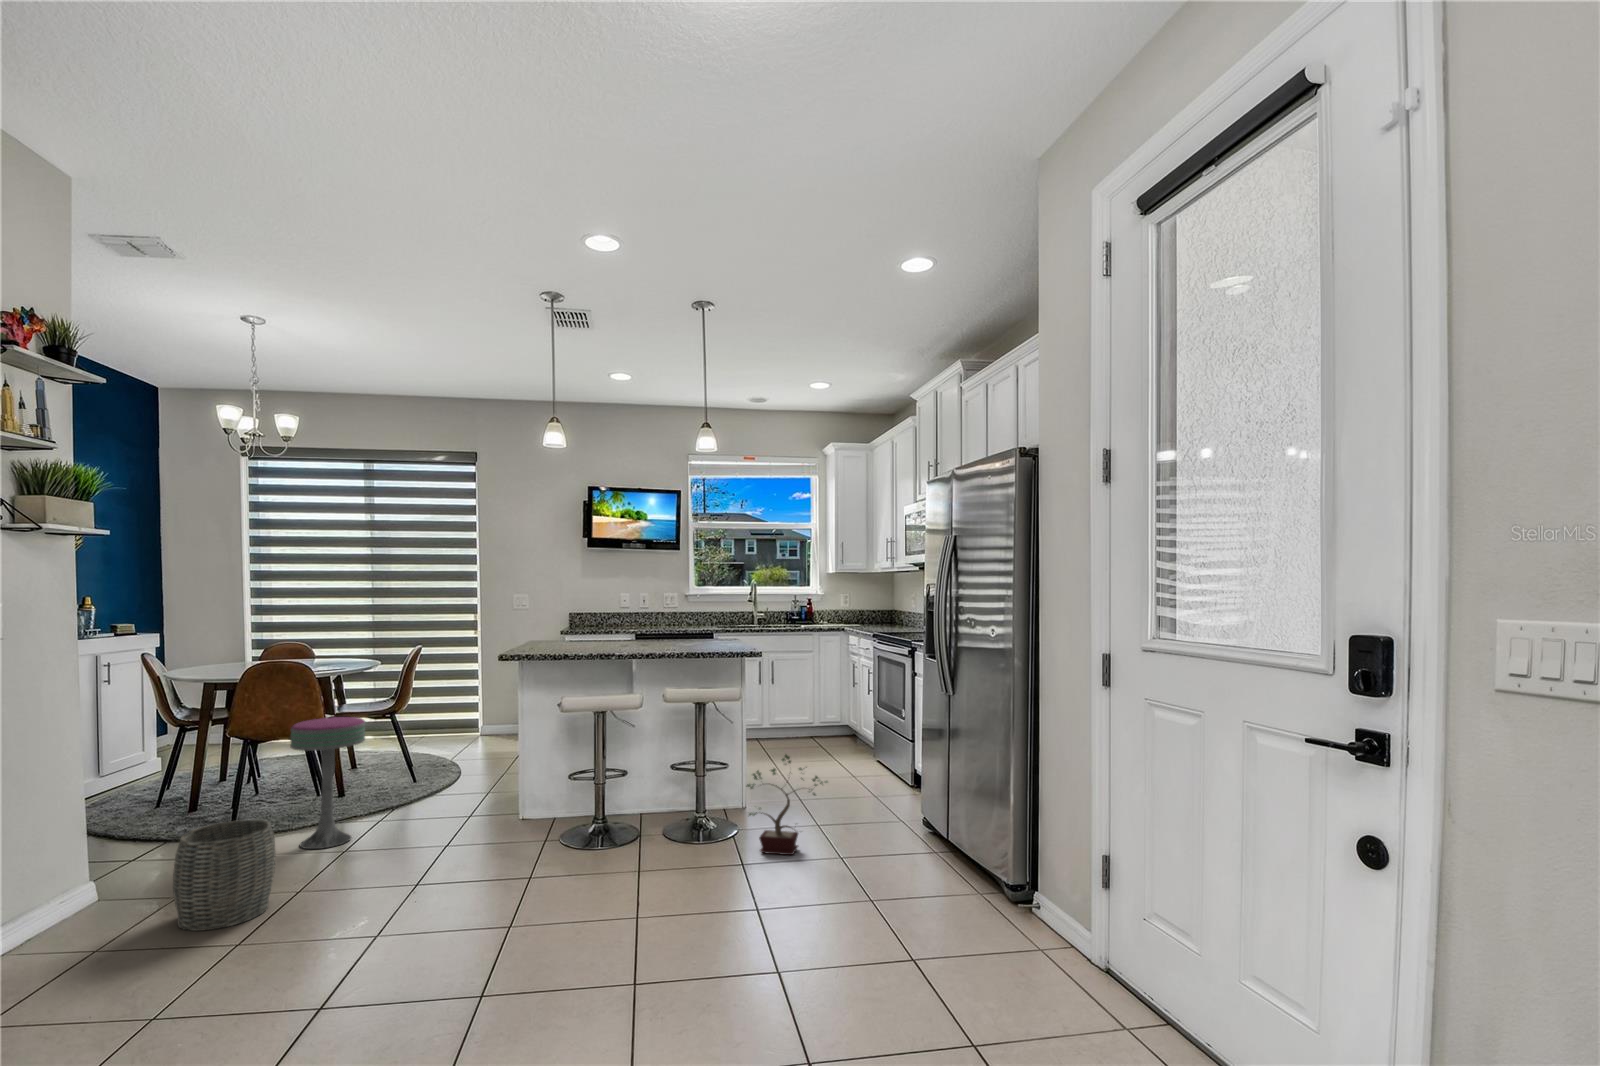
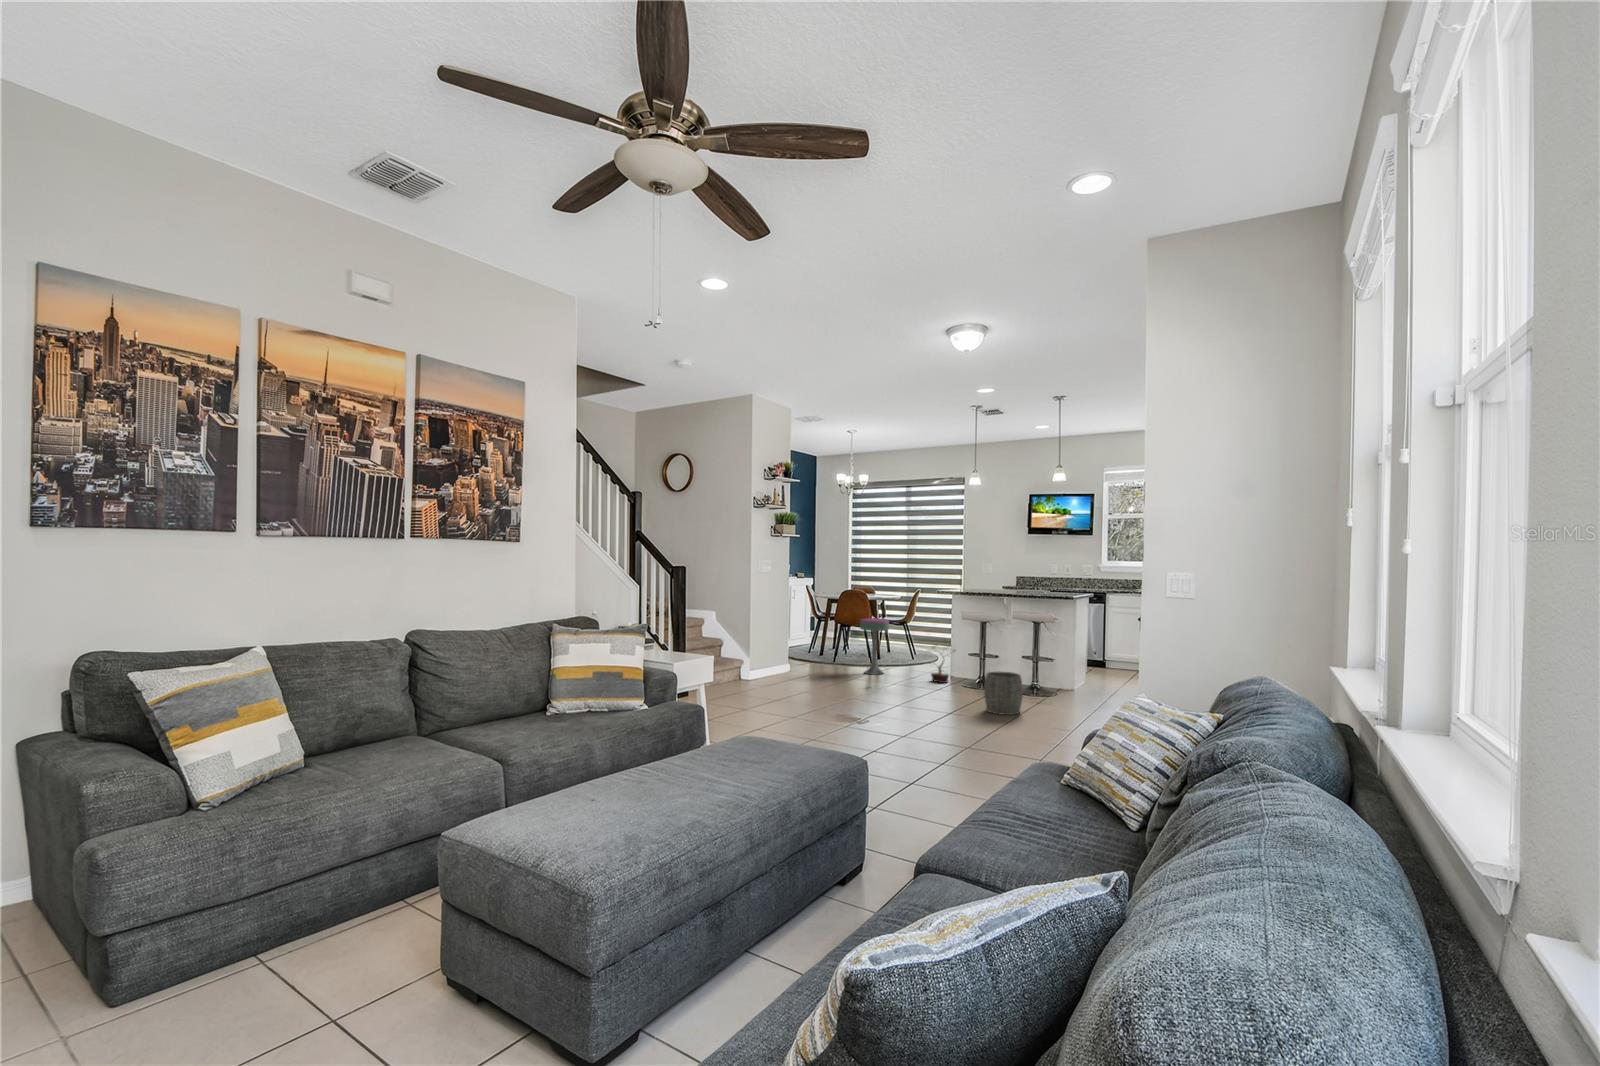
potted plant: present [746,755,828,855] -> present [929,646,954,683]
woven basket: present [173,820,276,931] -> present [984,672,1023,715]

